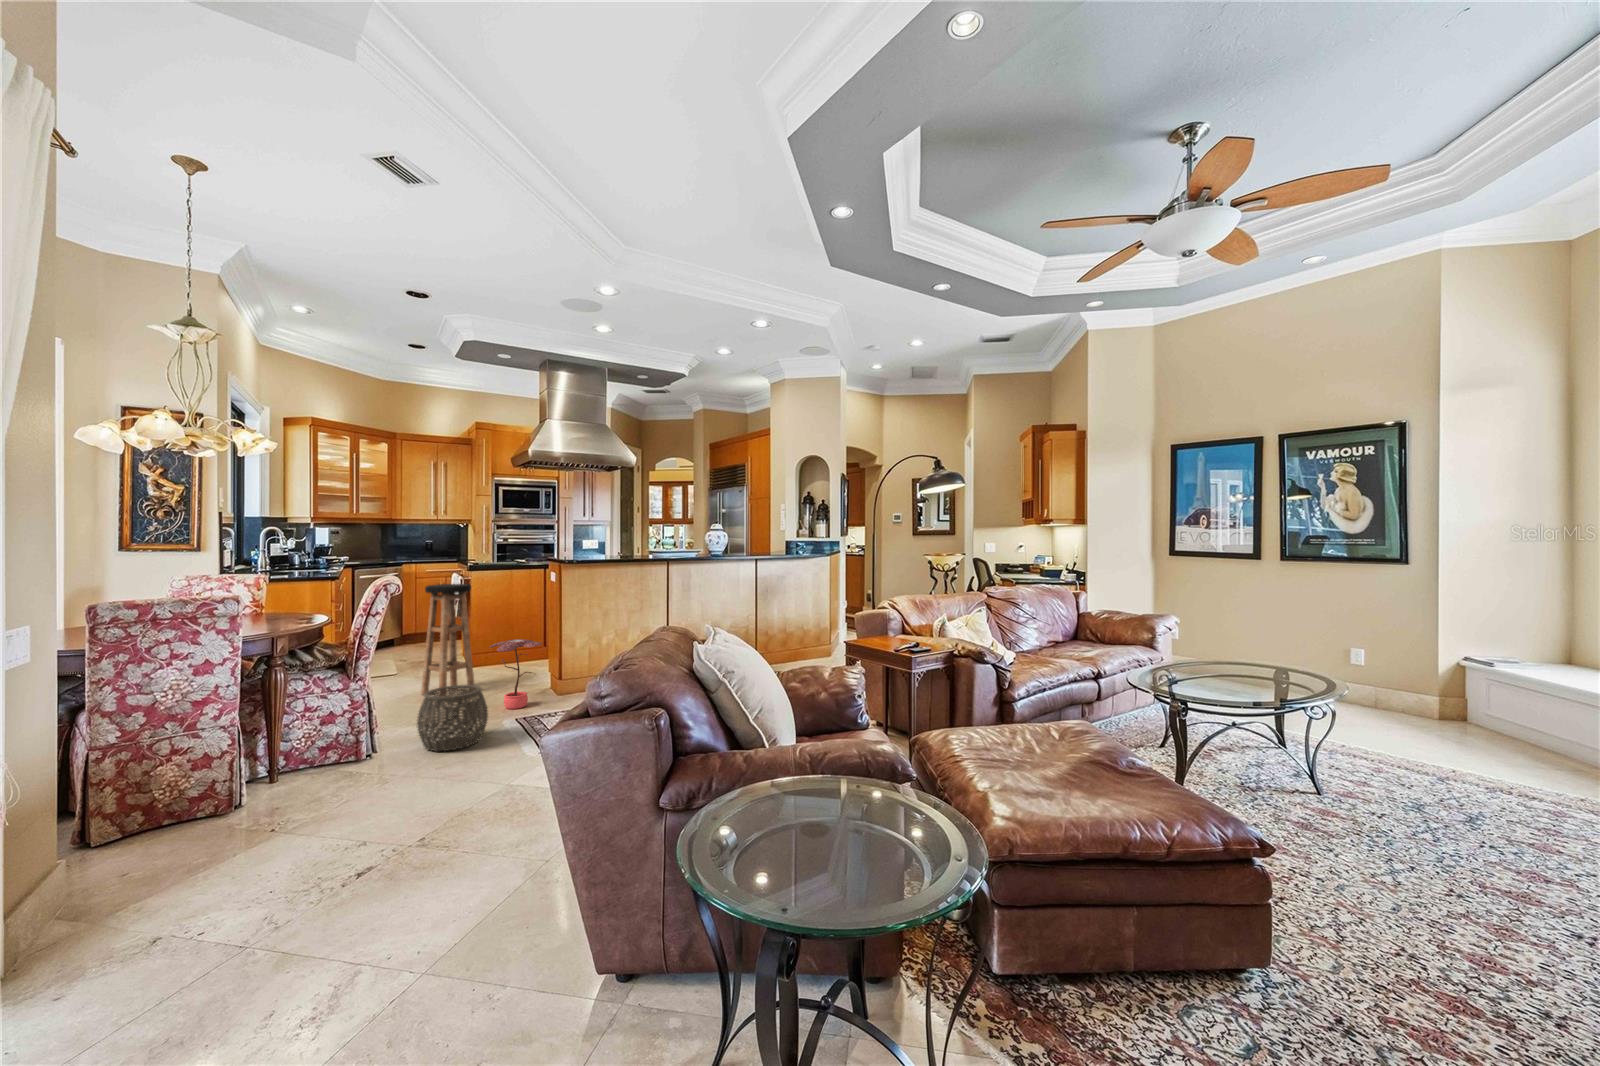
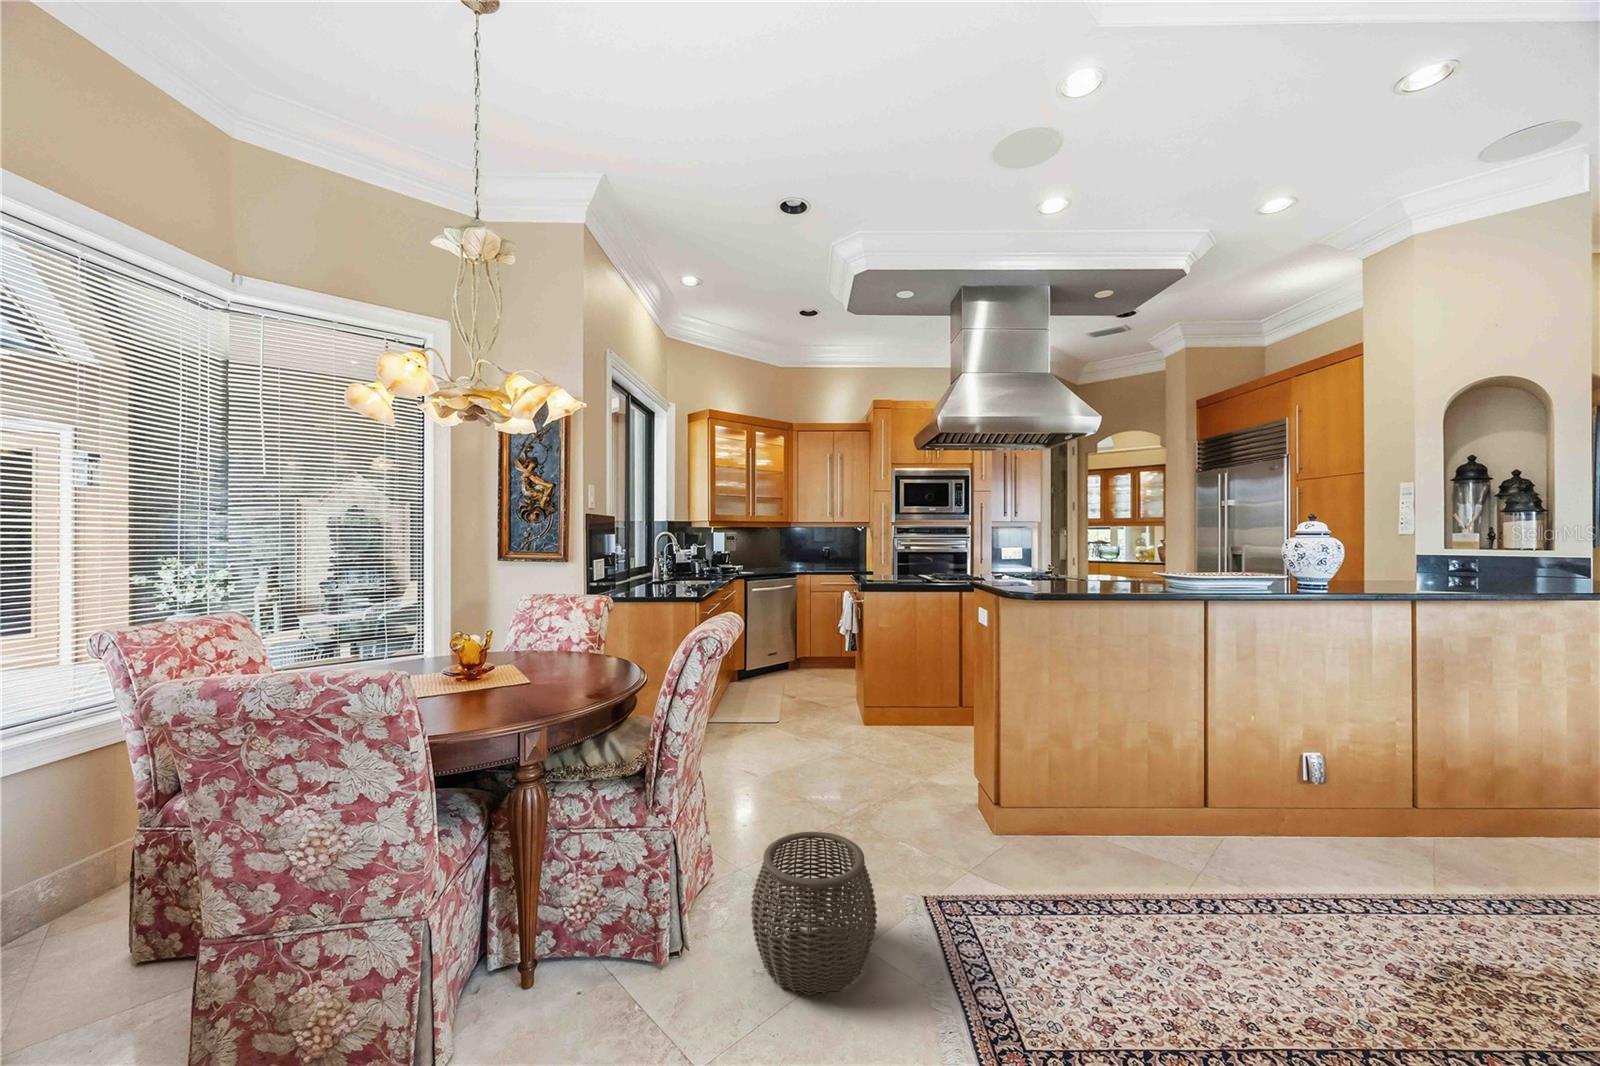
bar stool: present [421,584,474,695] -> none [795,615,865,794]
potted plant: present [490,639,542,709] -> none [883,729,972,860]

